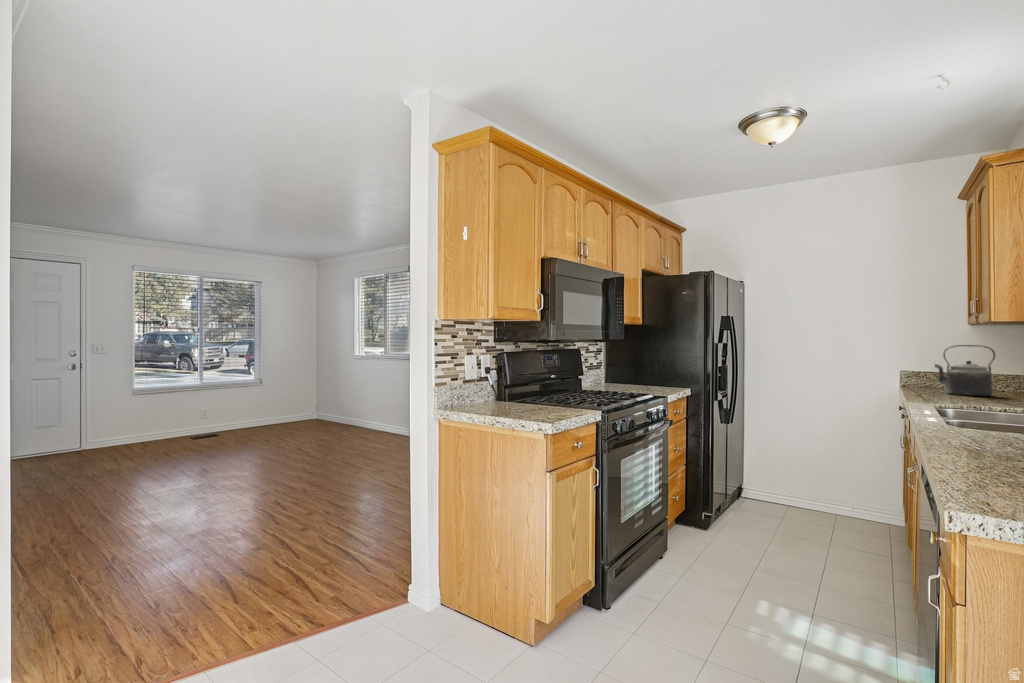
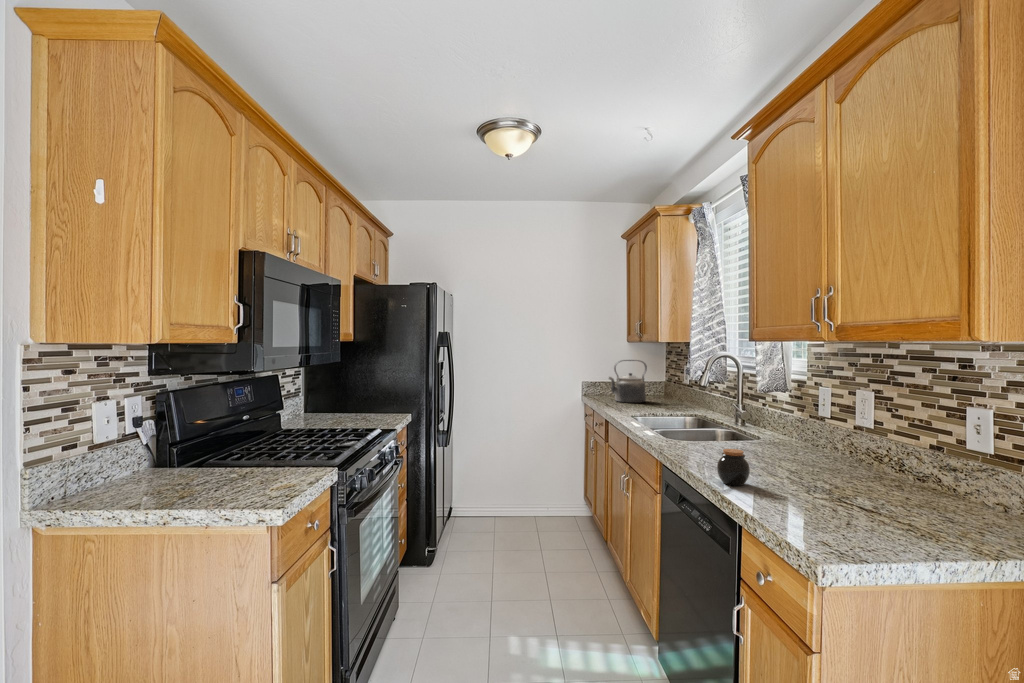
jar: none [945,420,987,457] -> present [717,449,750,486]

